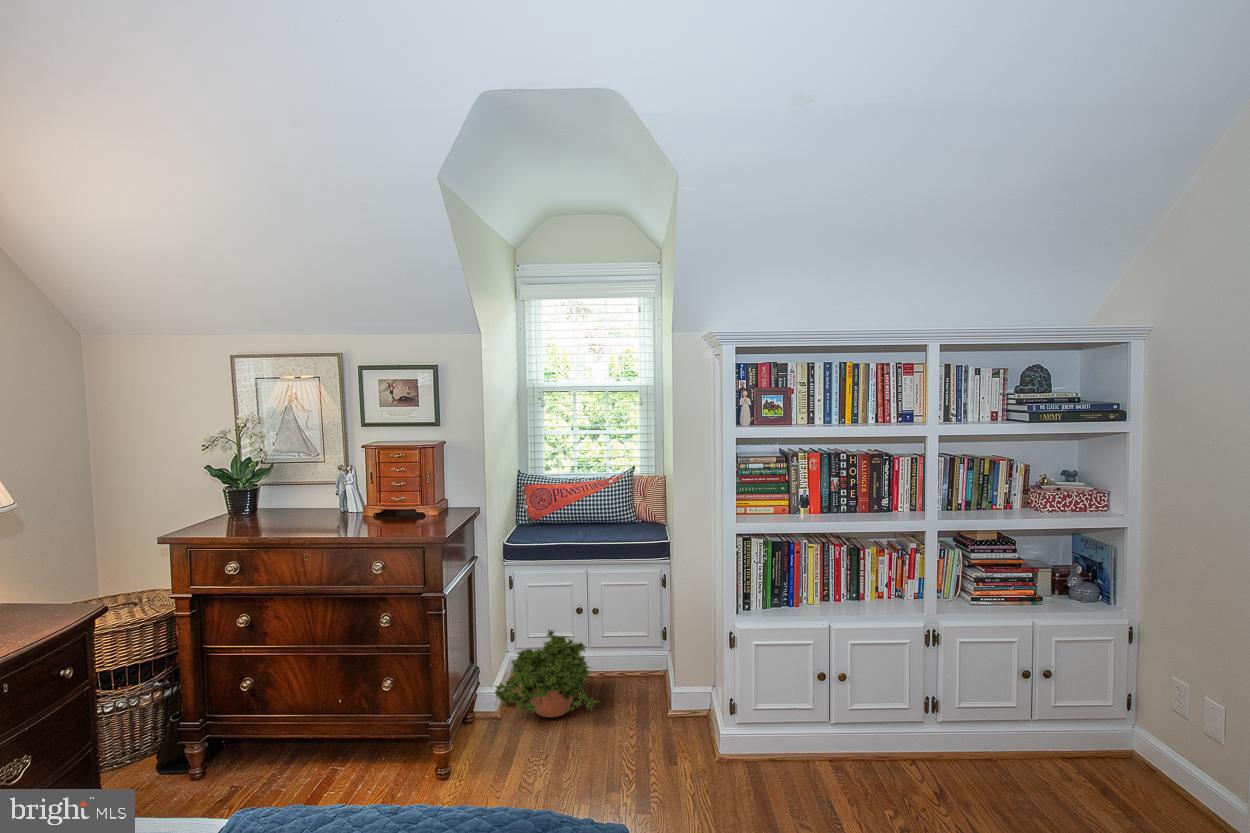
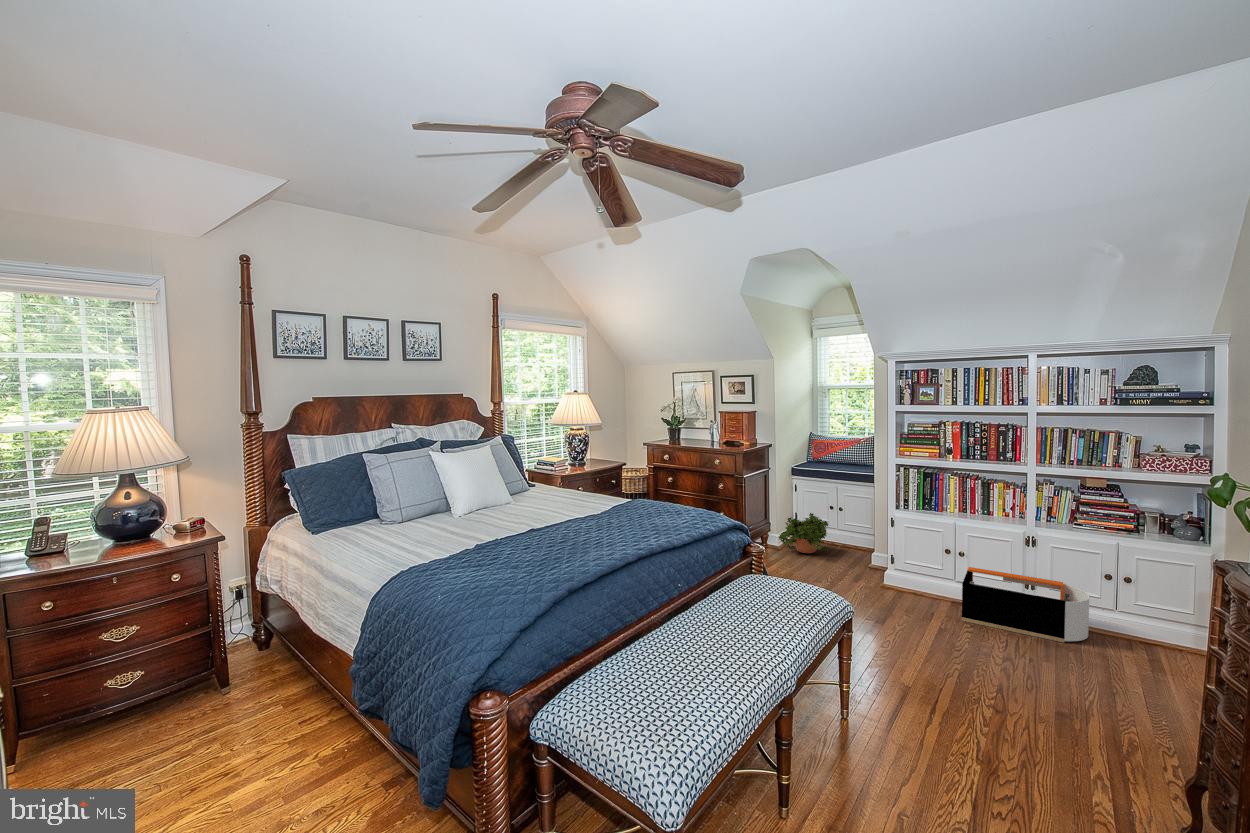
storage bin: none [859,696,1050,818] -> present [962,567,1089,643]

